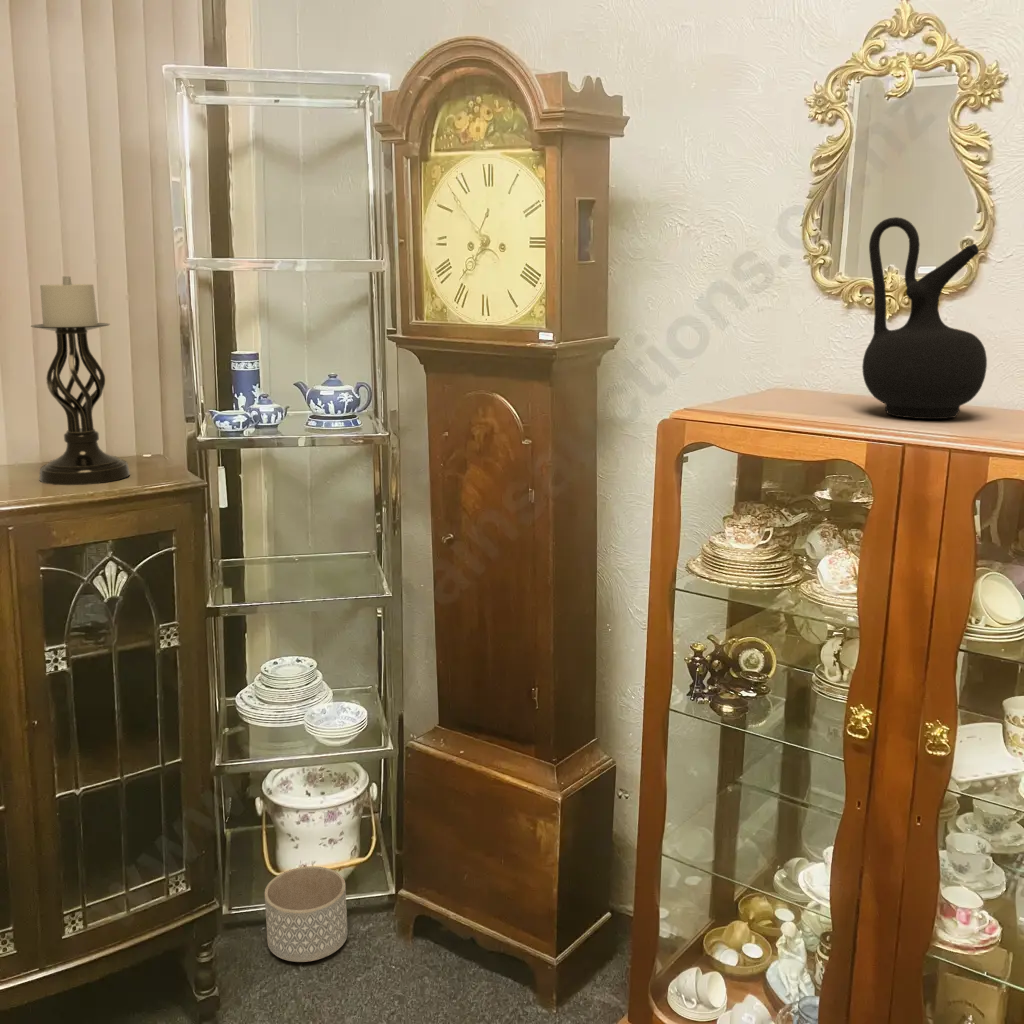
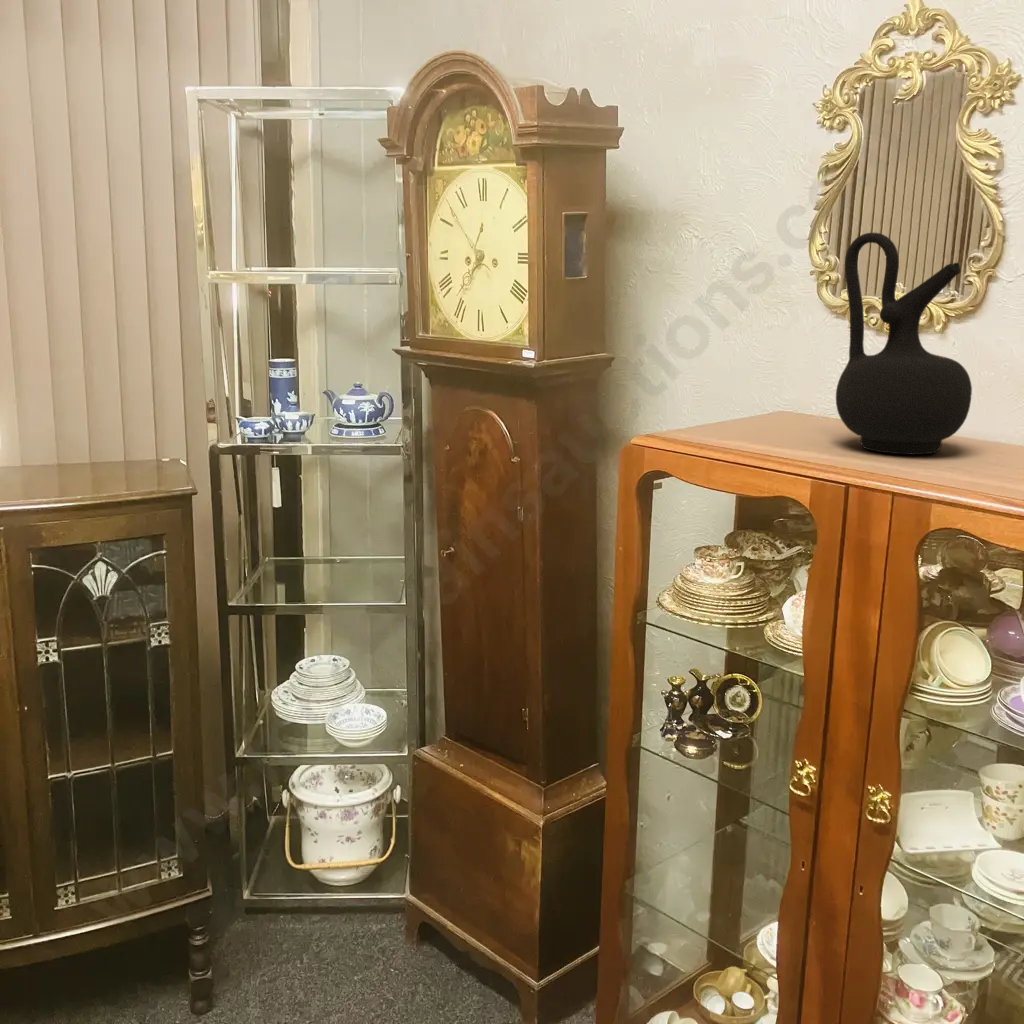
candle holder: present [31,276,130,485] -> none [58,285,149,482]
planter: present [265,866,348,962] -> none [270,863,351,956]

